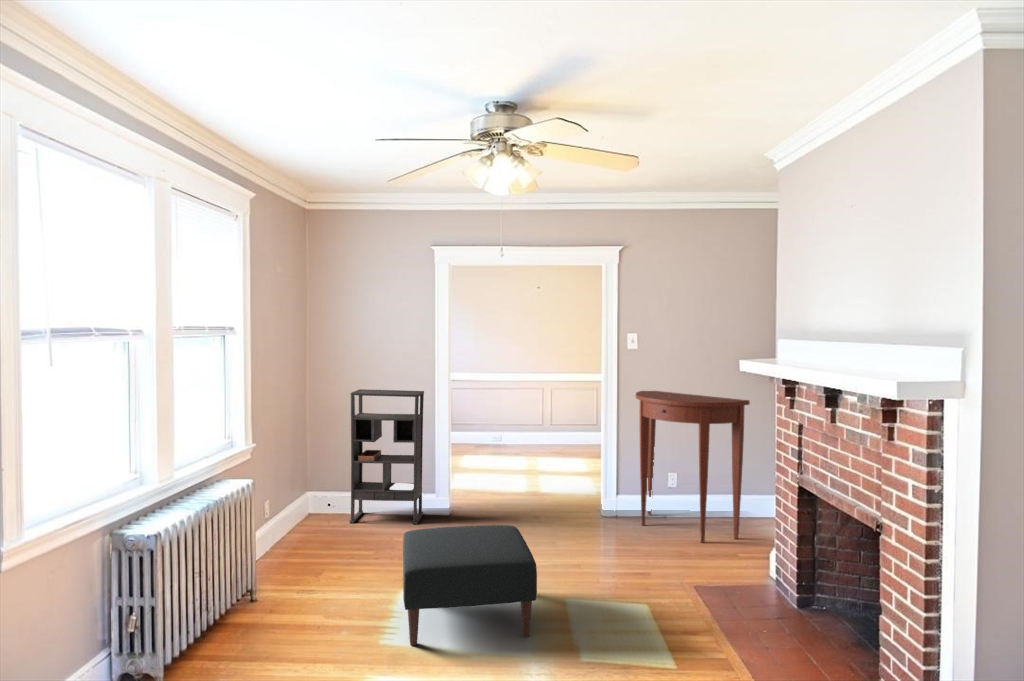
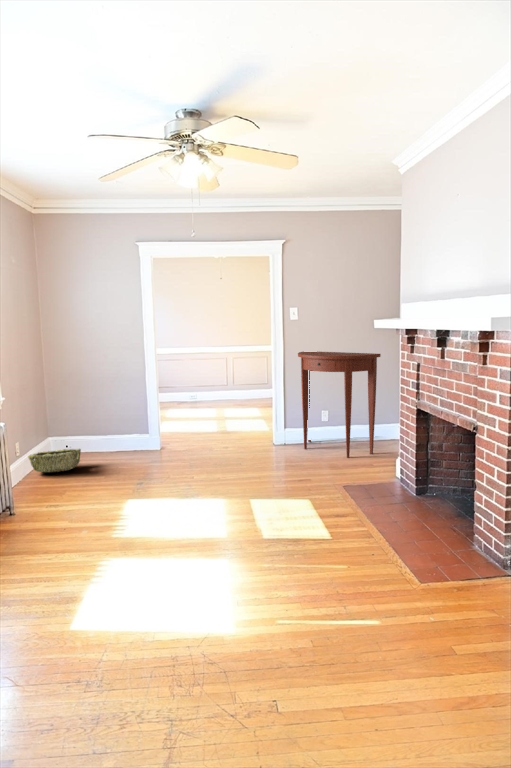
bookshelf: present [349,389,424,524] -> none [78,358,142,460]
woven basket: none [280,508,346,538] -> present [28,449,81,472]
ottoman: present [403,525,537,646] -> none [125,450,229,540]

